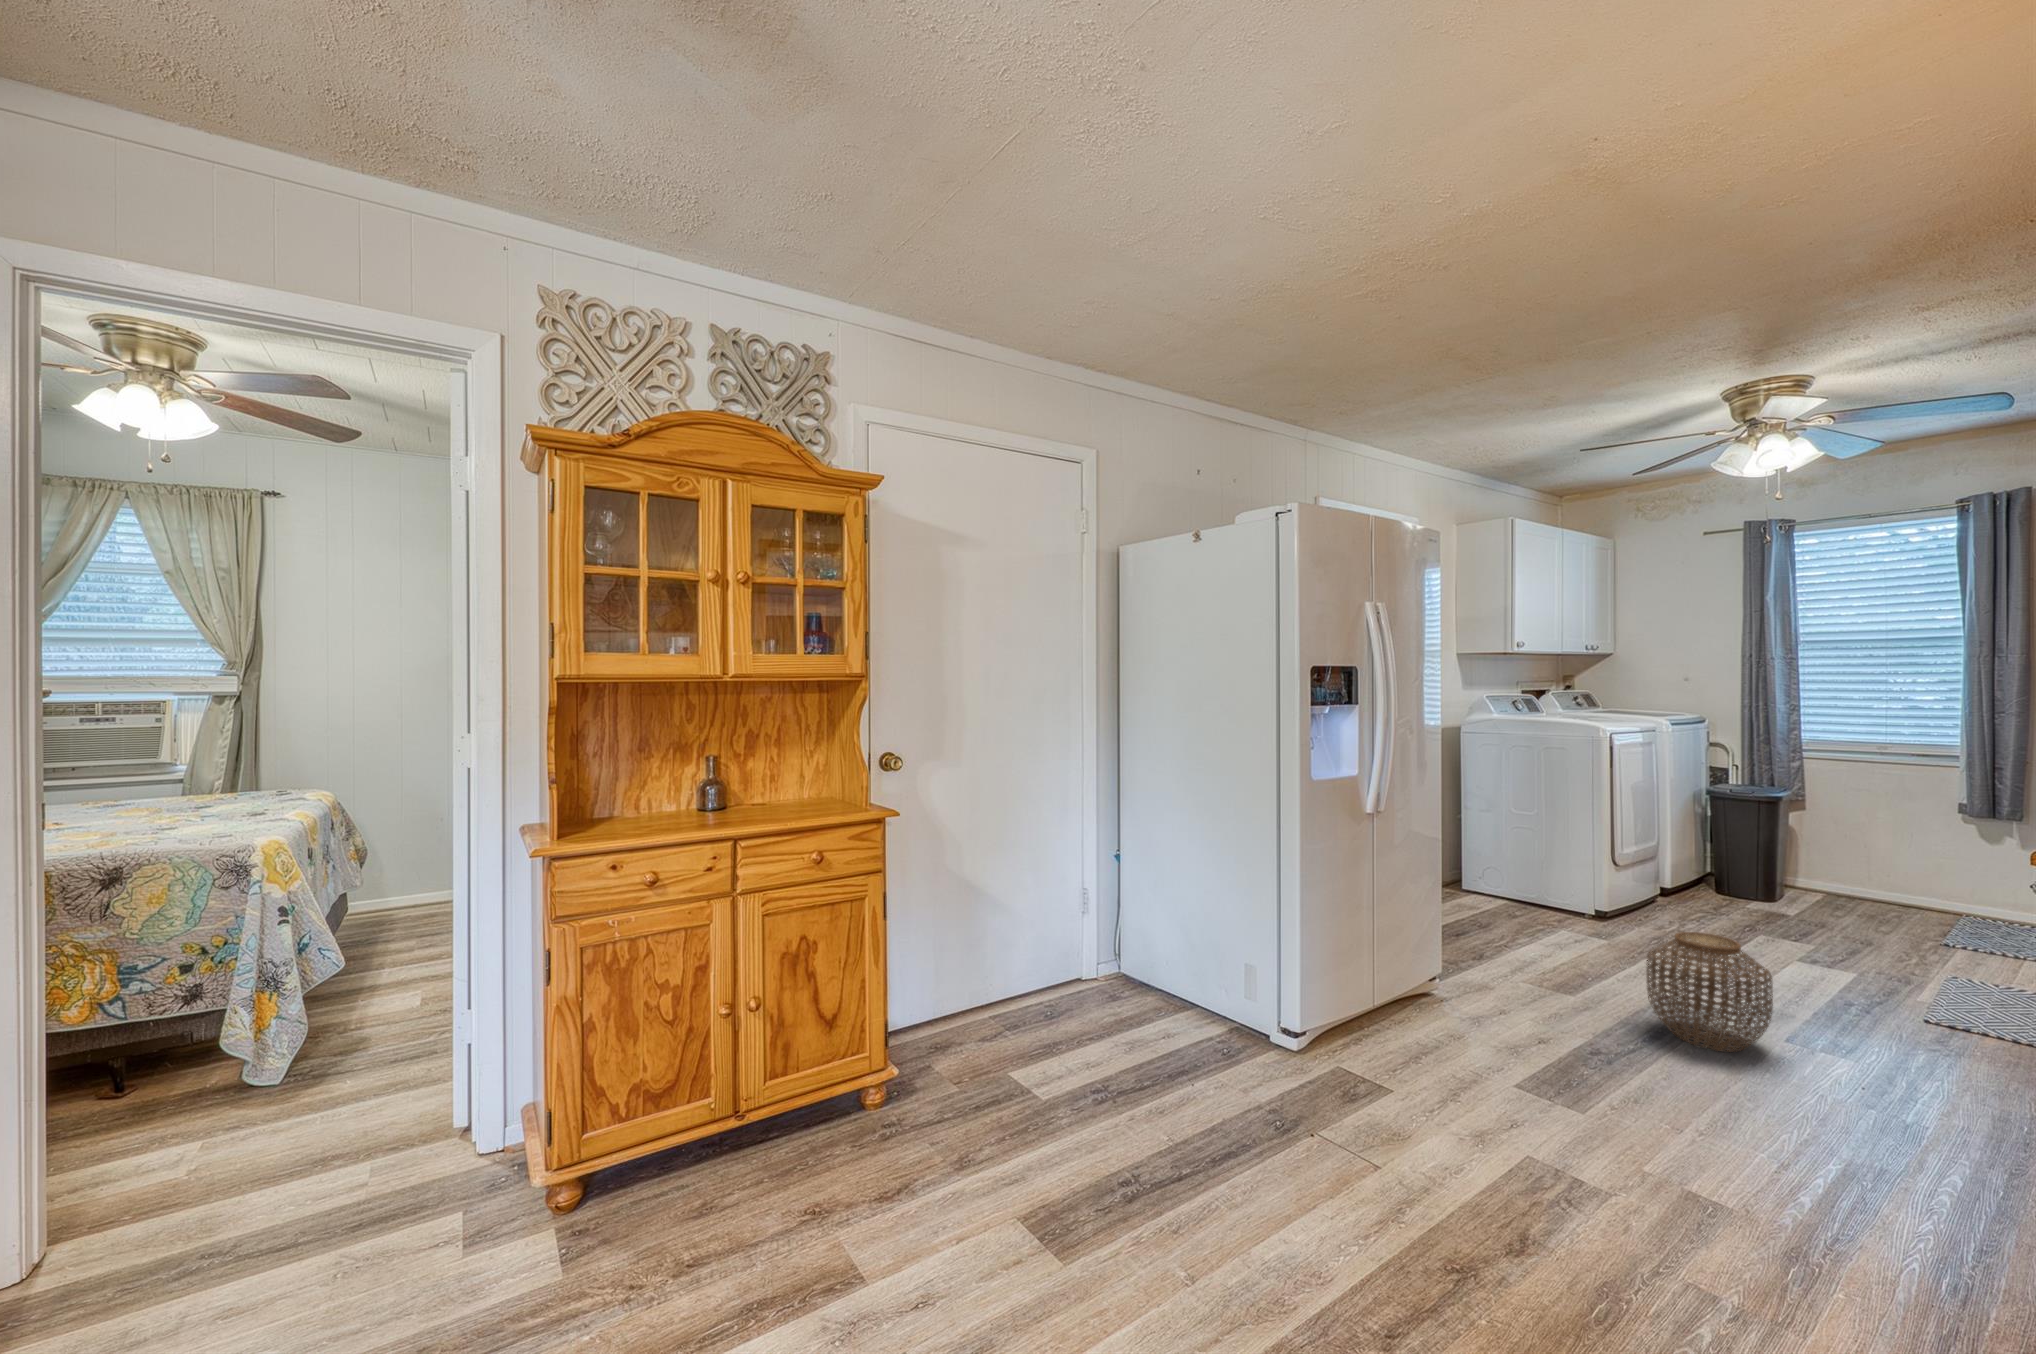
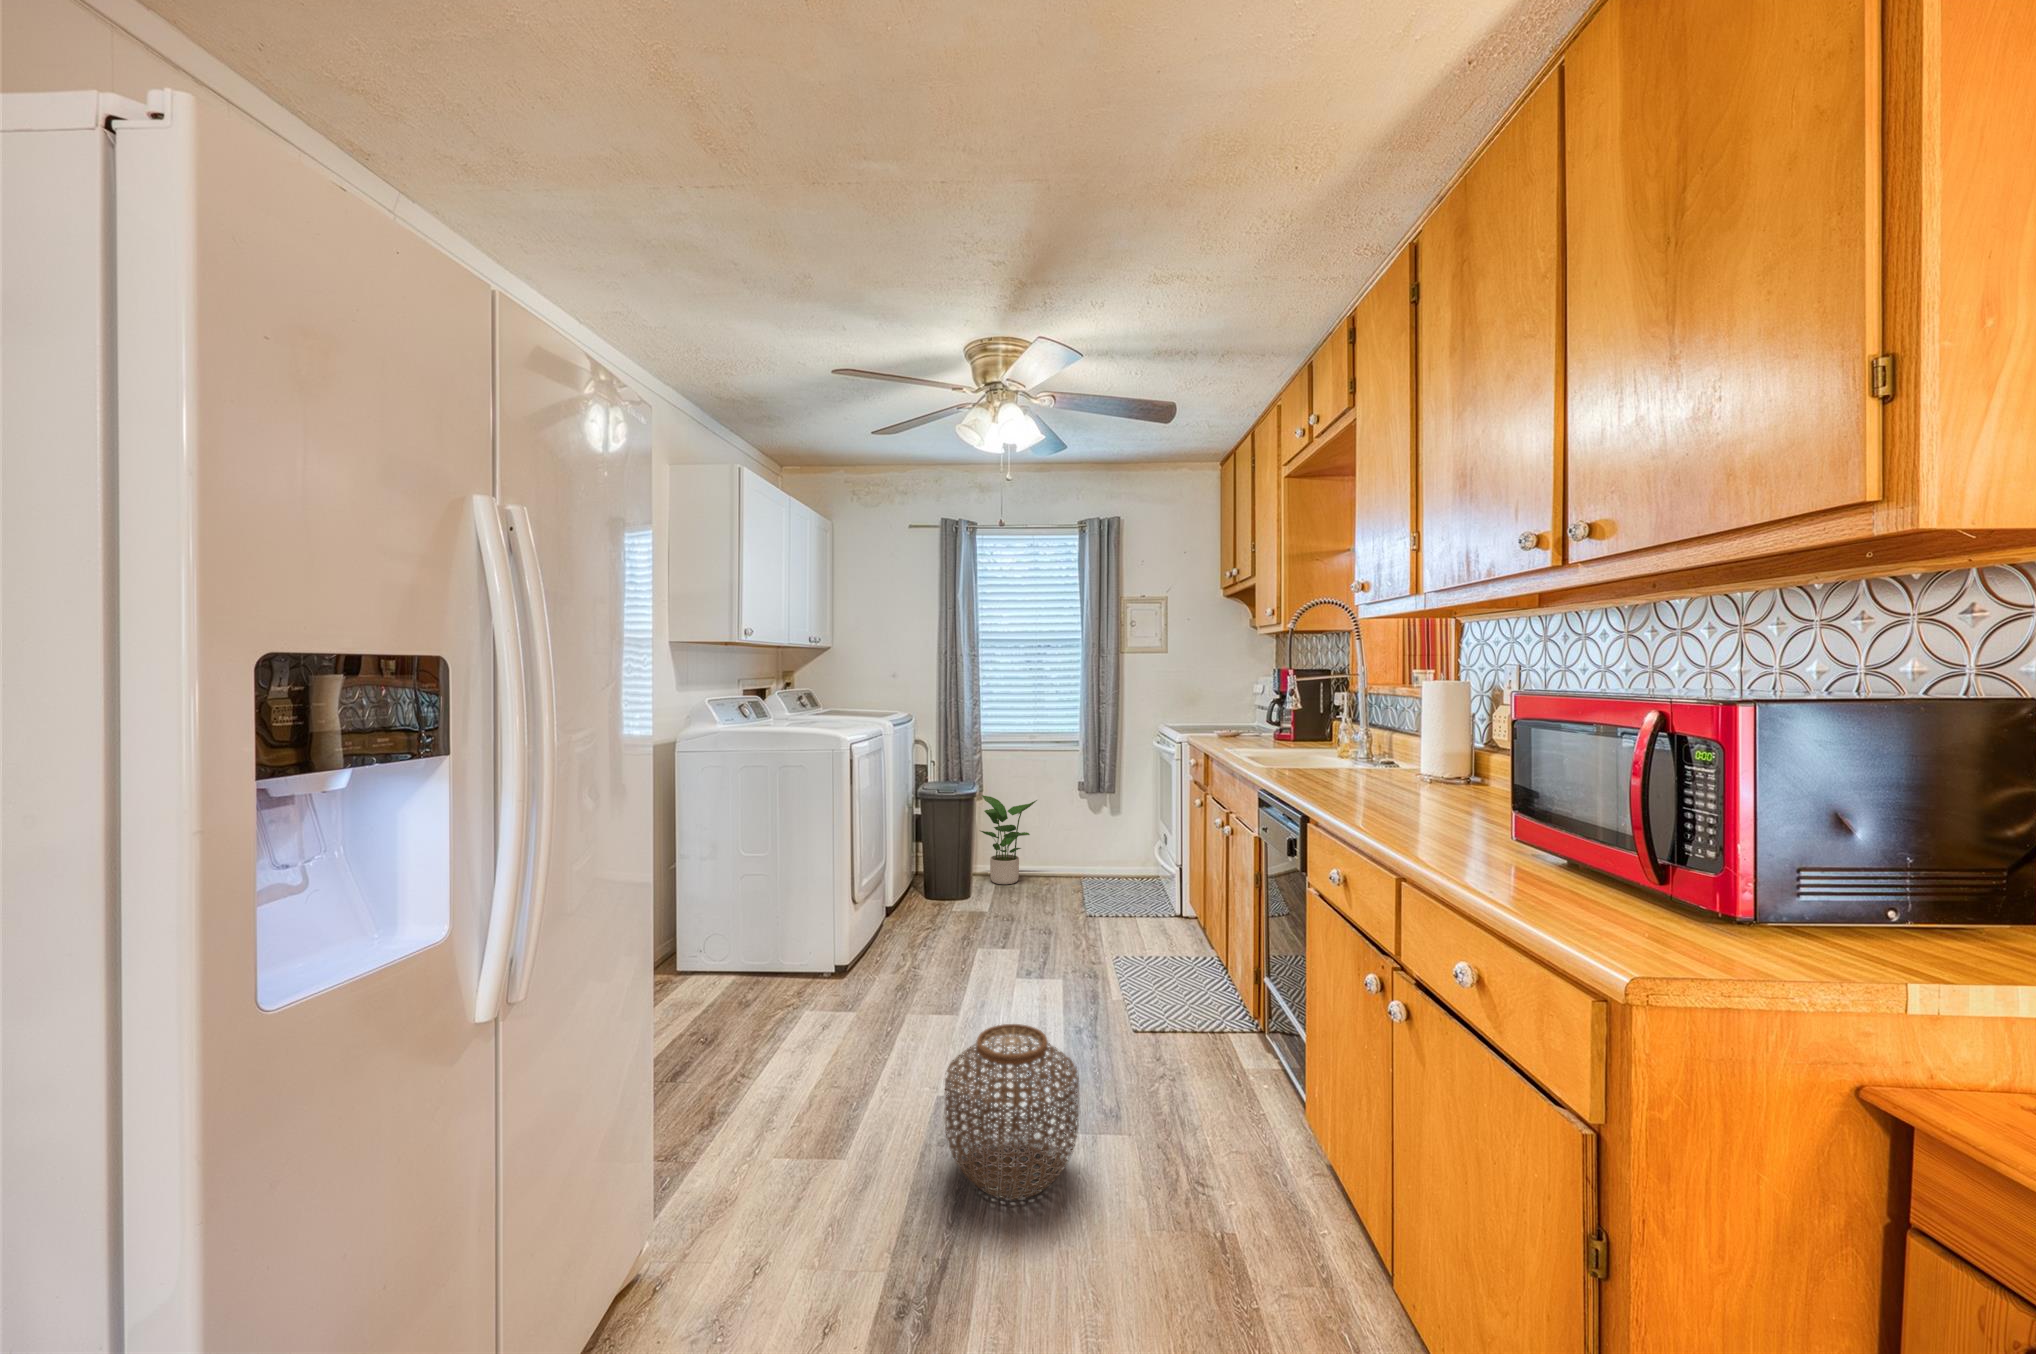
potted plant: none [1793,804,1886,902] -> present [981,795,1037,884]

